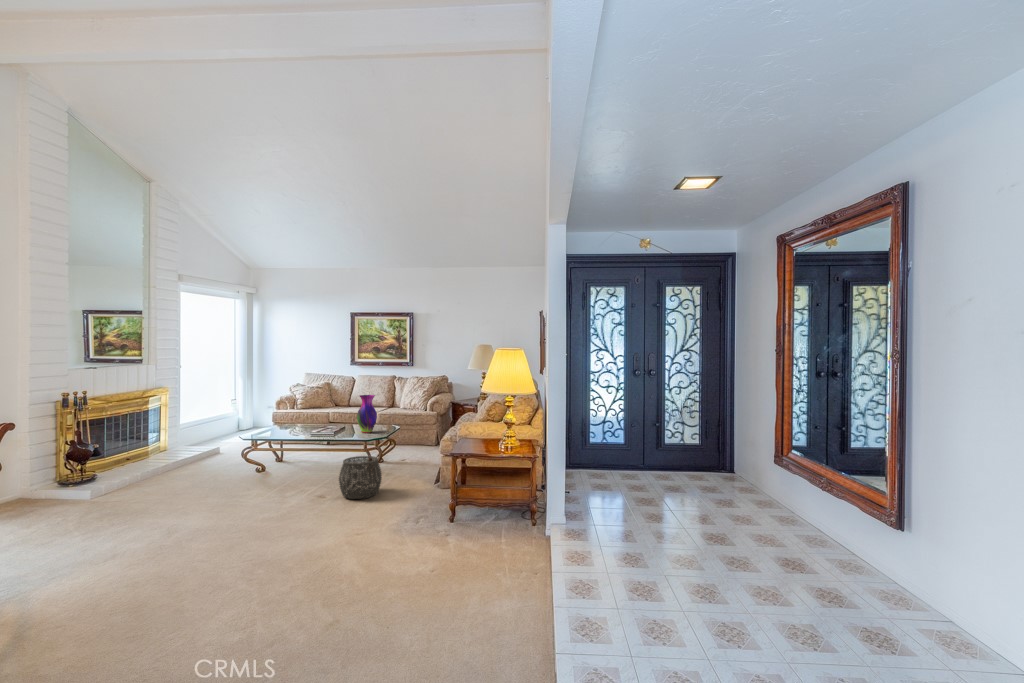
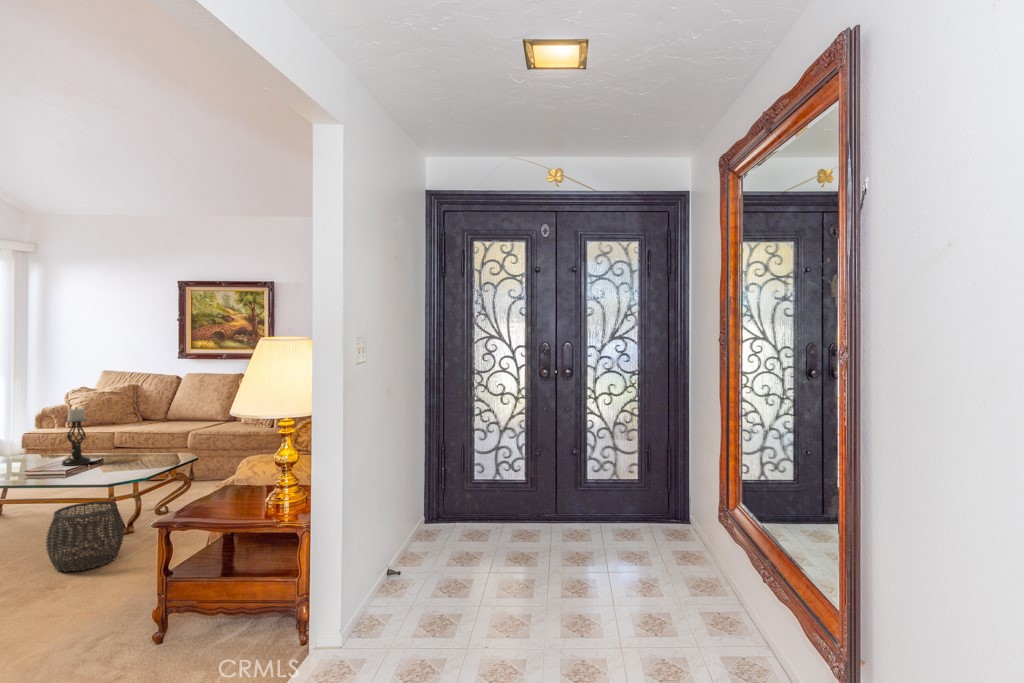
vase: present [357,395,377,433] -> none [113,405,148,463]
candle holder: none [325,396,342,434] -> present [62,407,91,466]

